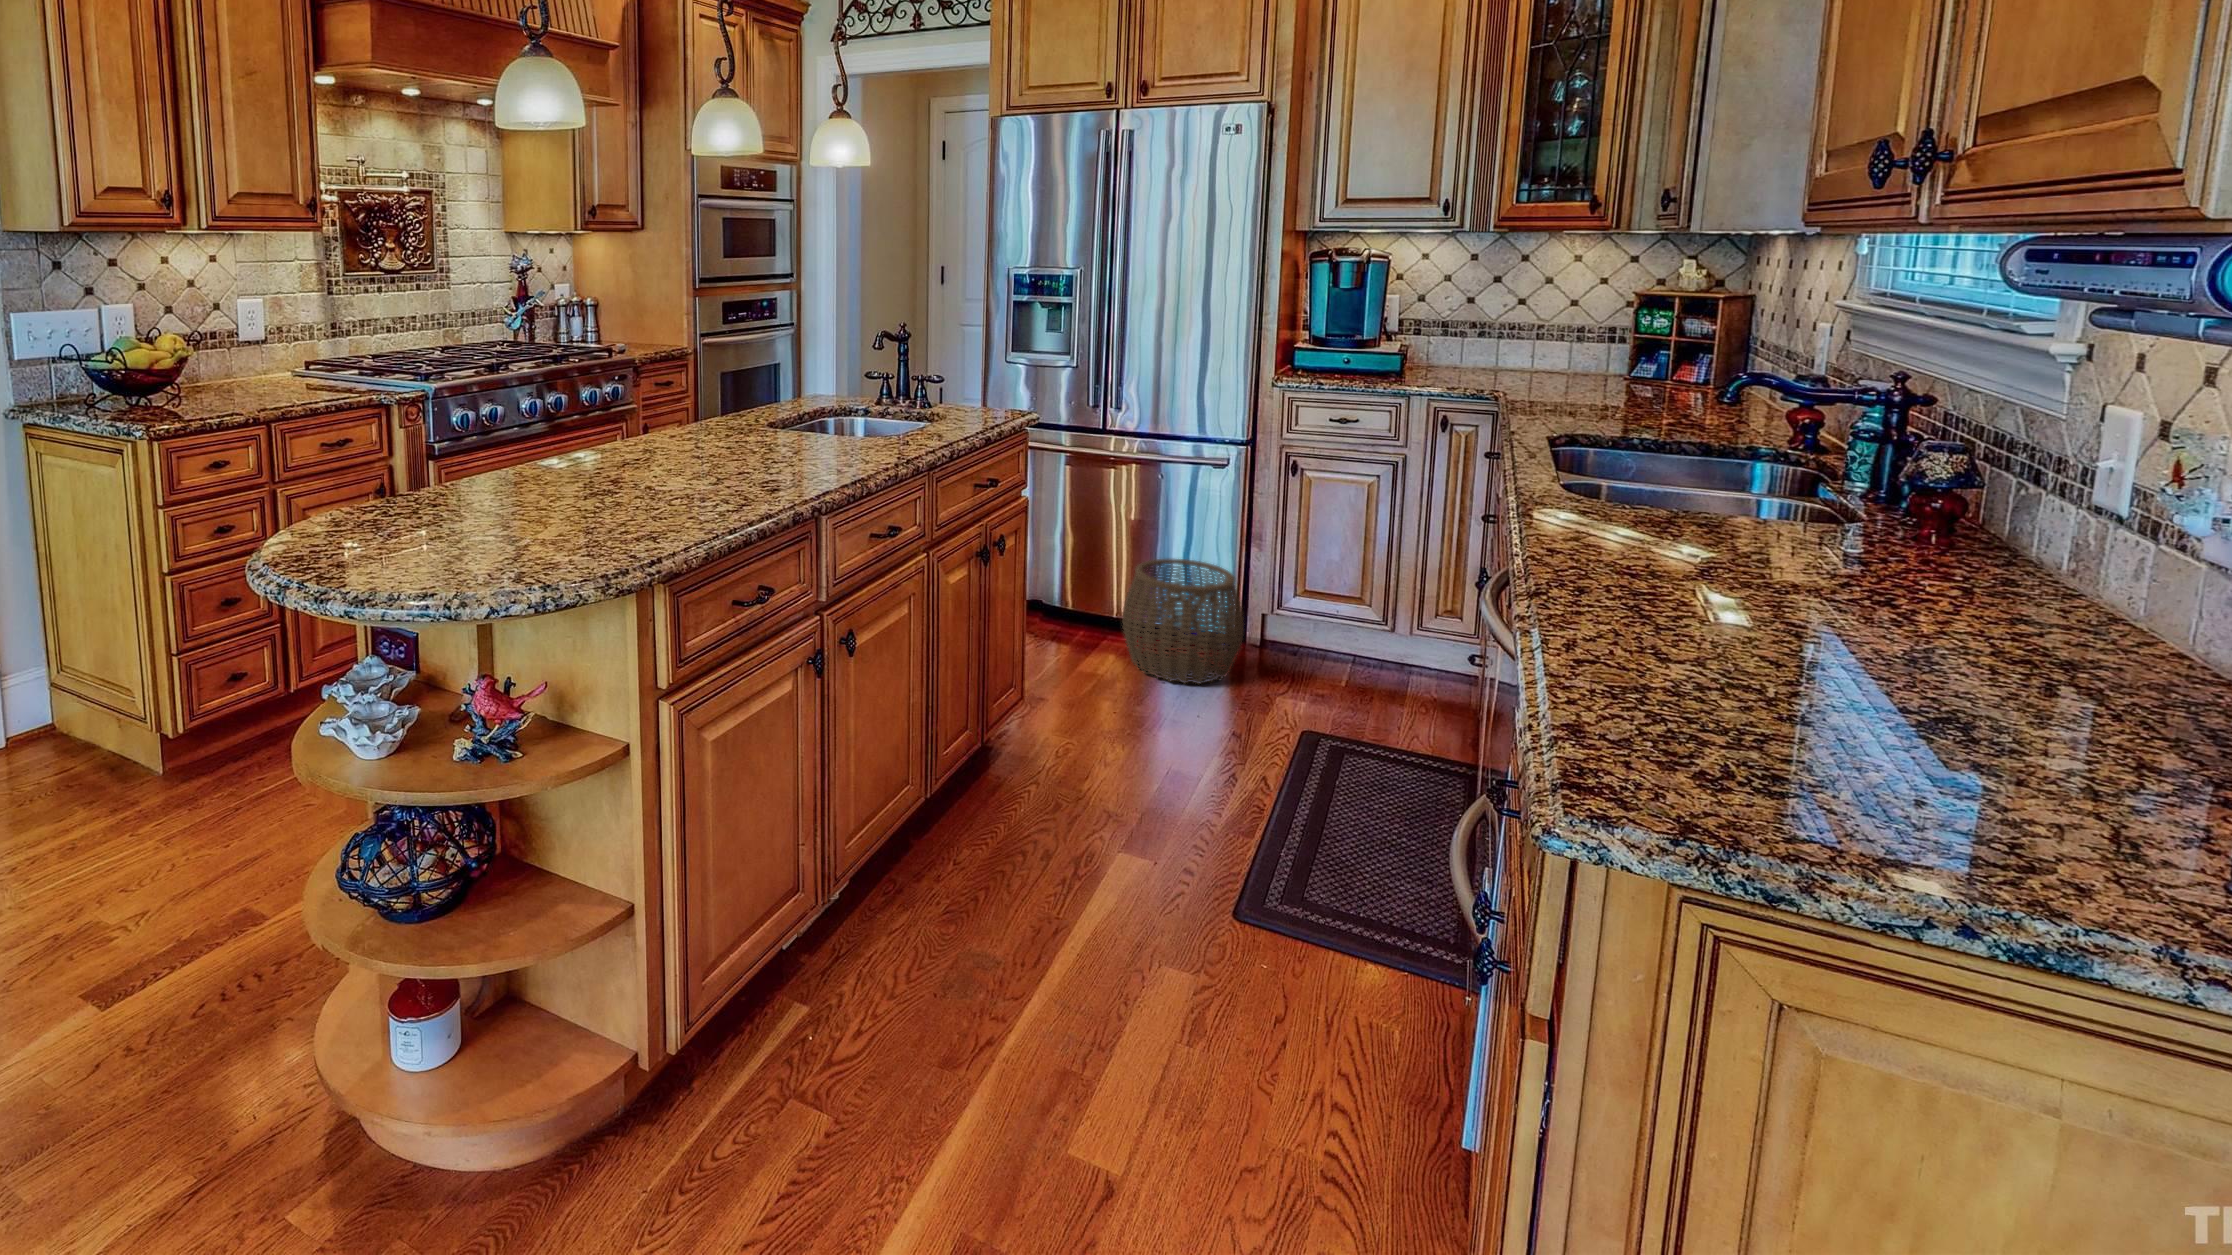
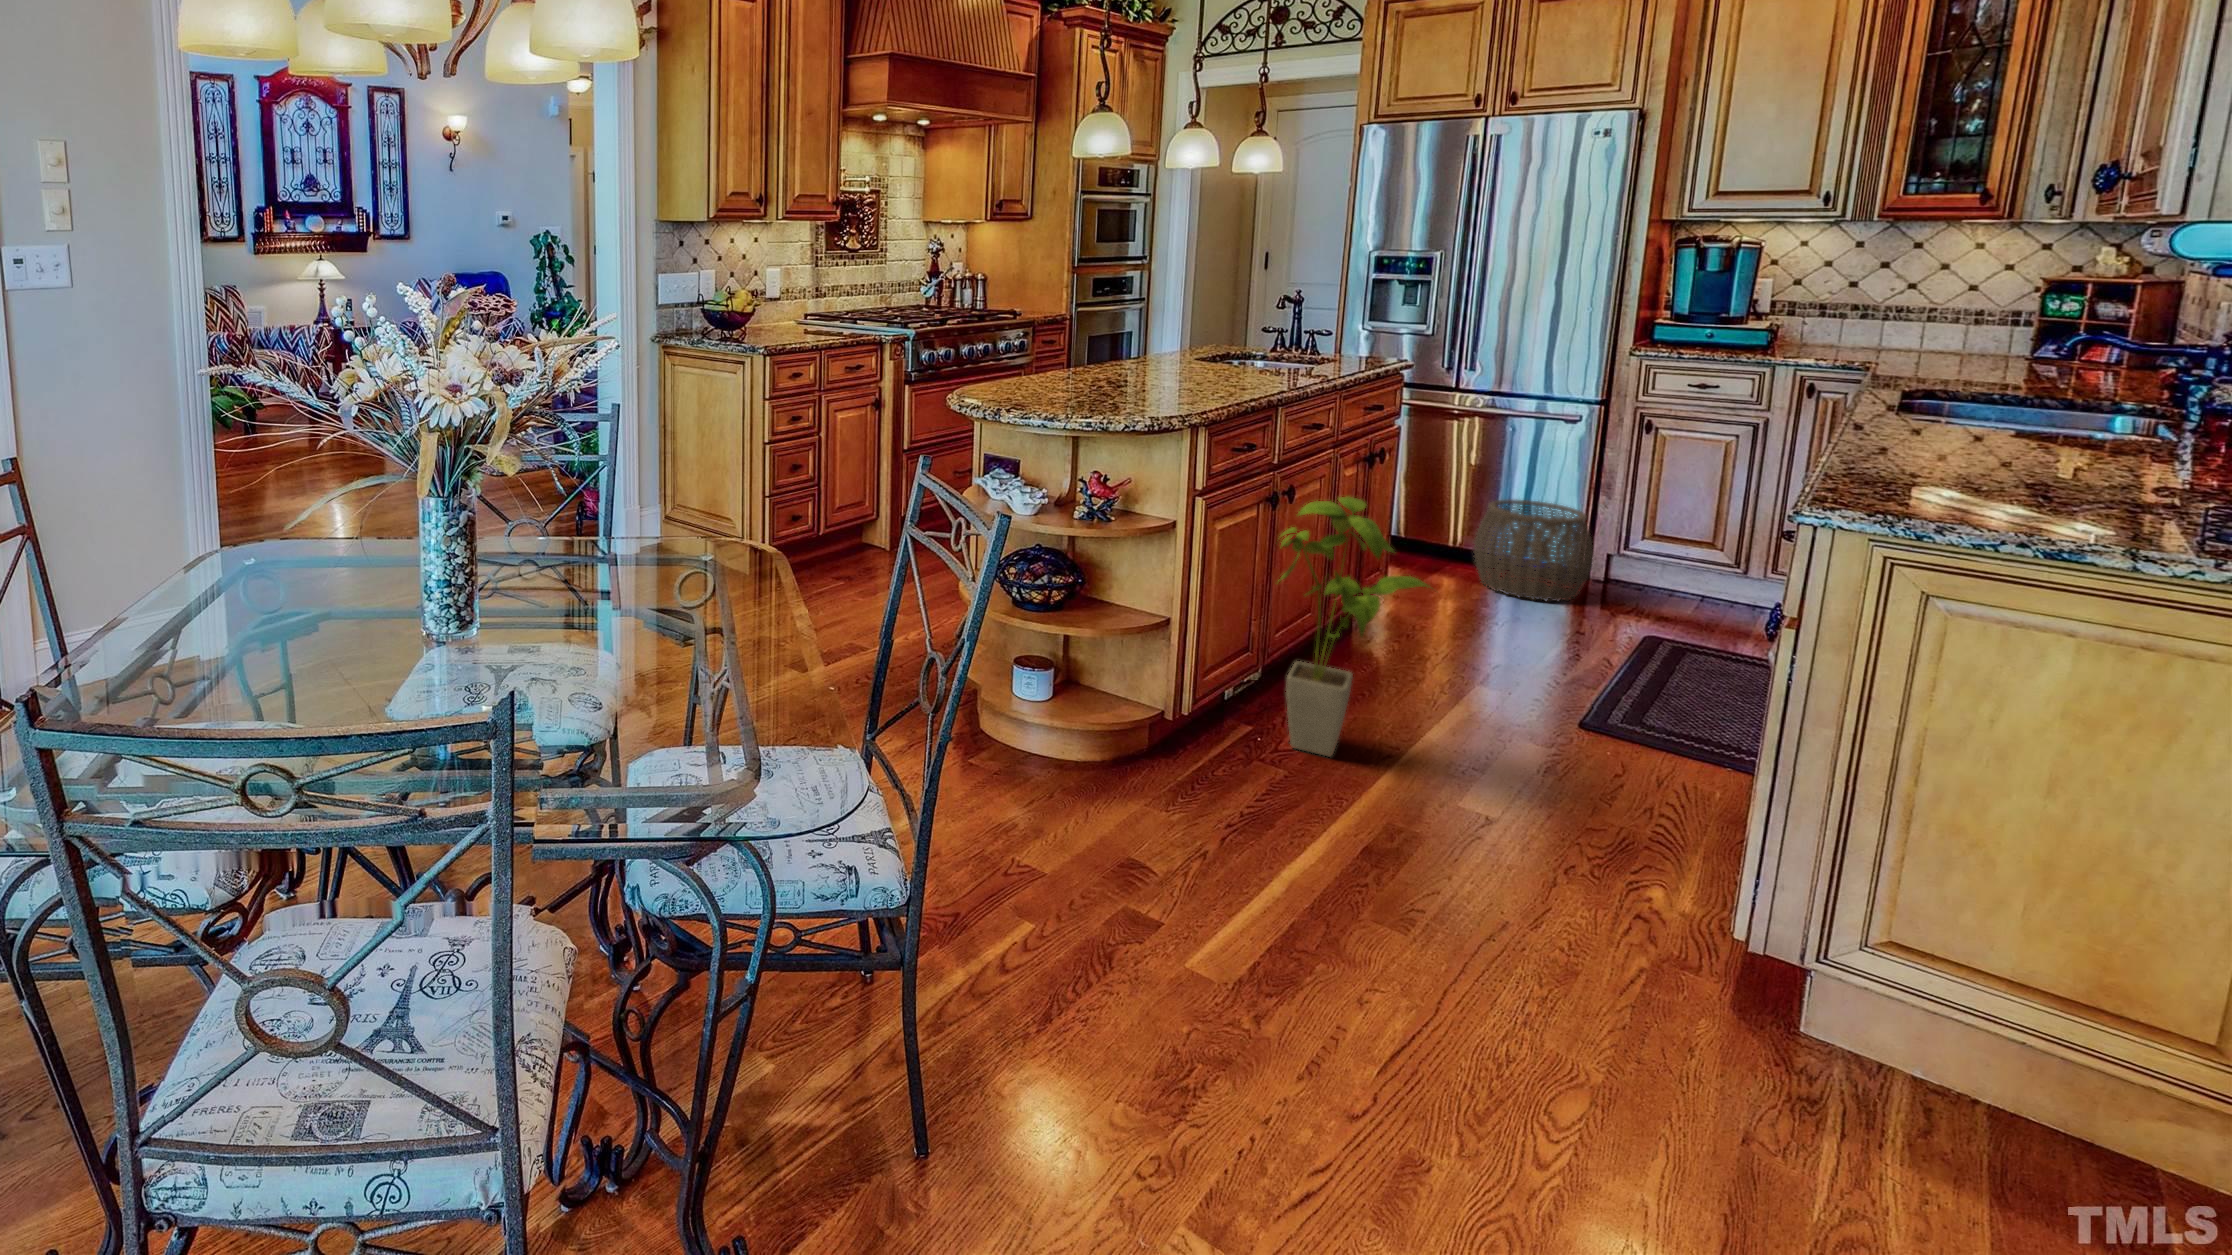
house plant: none [814,668,1046,1080] -> present [1281,497,1430,756]

